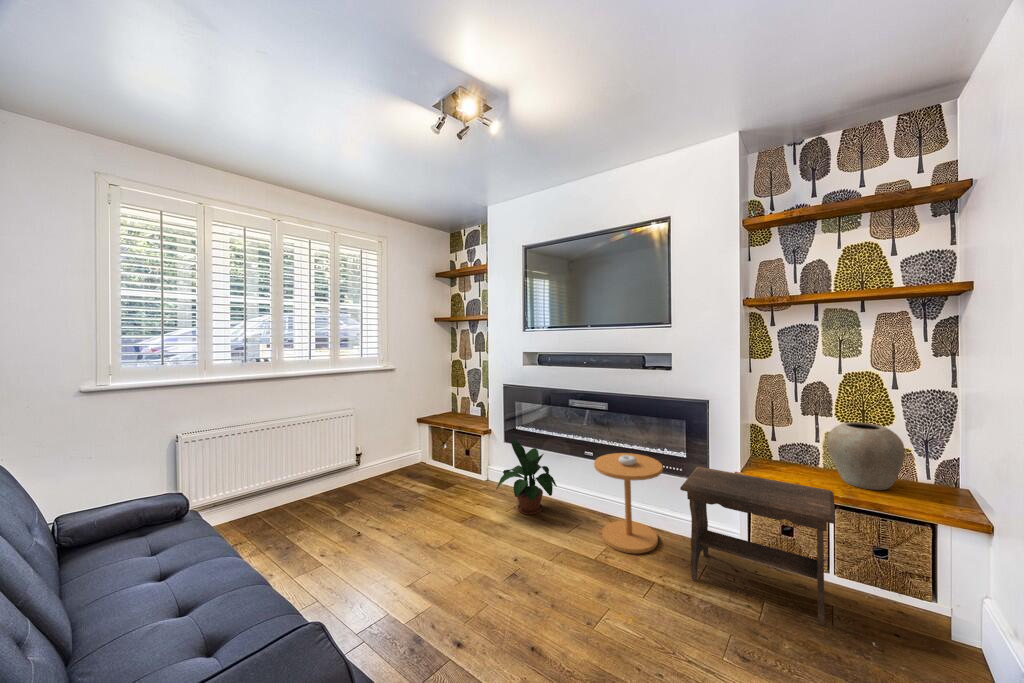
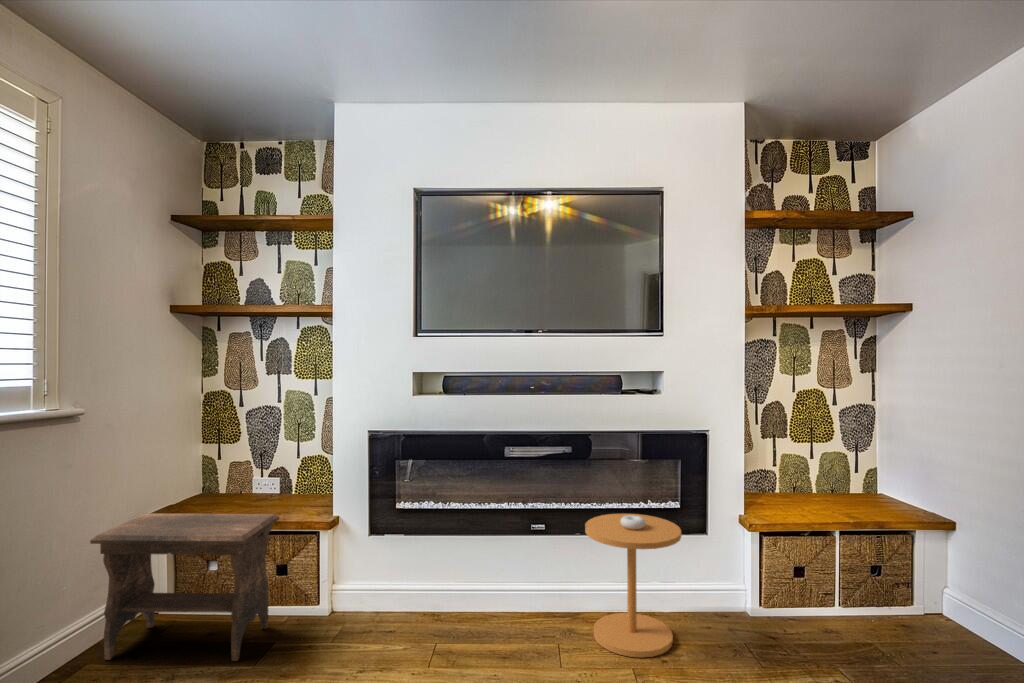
vase: present [827,422,905,490] -> none [806,442,875,510]
potted plant: present [496,439,557,514] -> none [402,521,516,650]
footstool: present [680,467,836,626] -> present [90,513,279,661]

